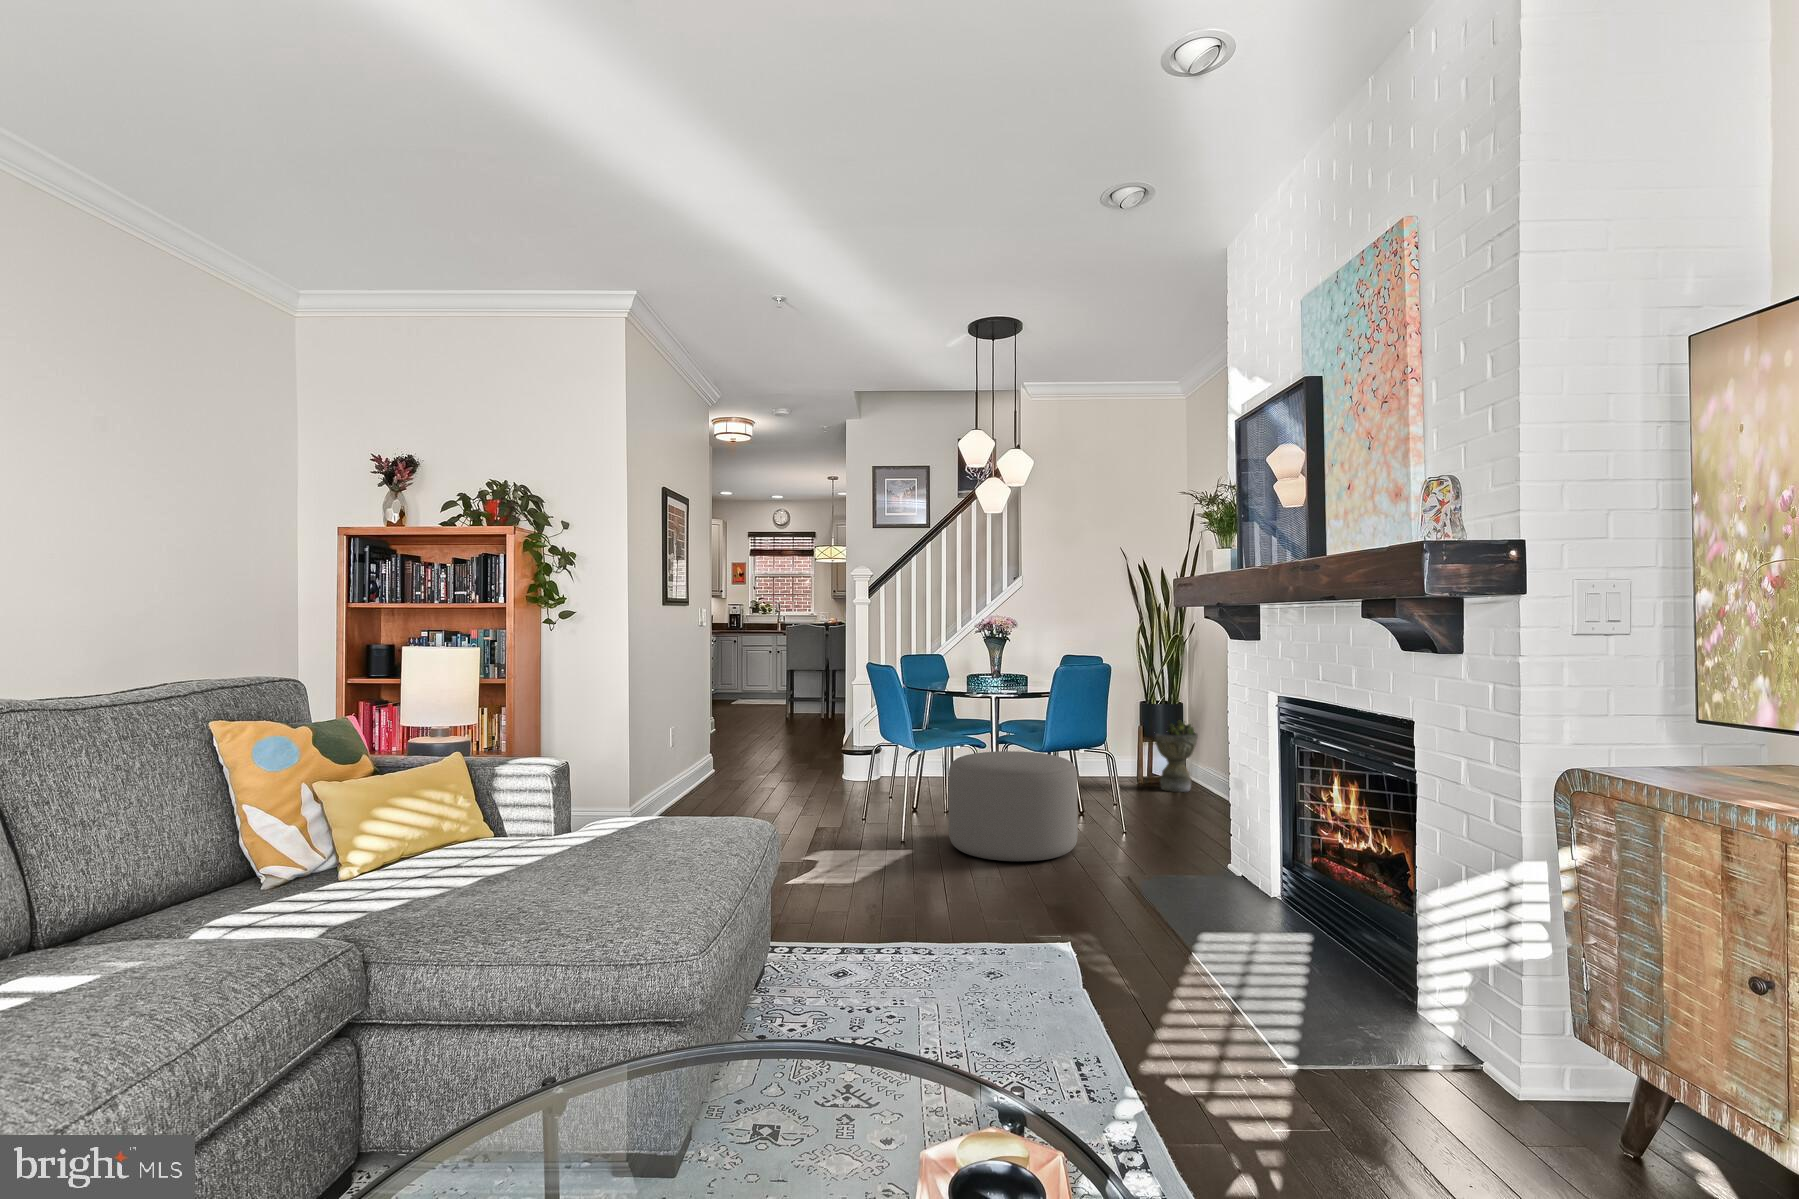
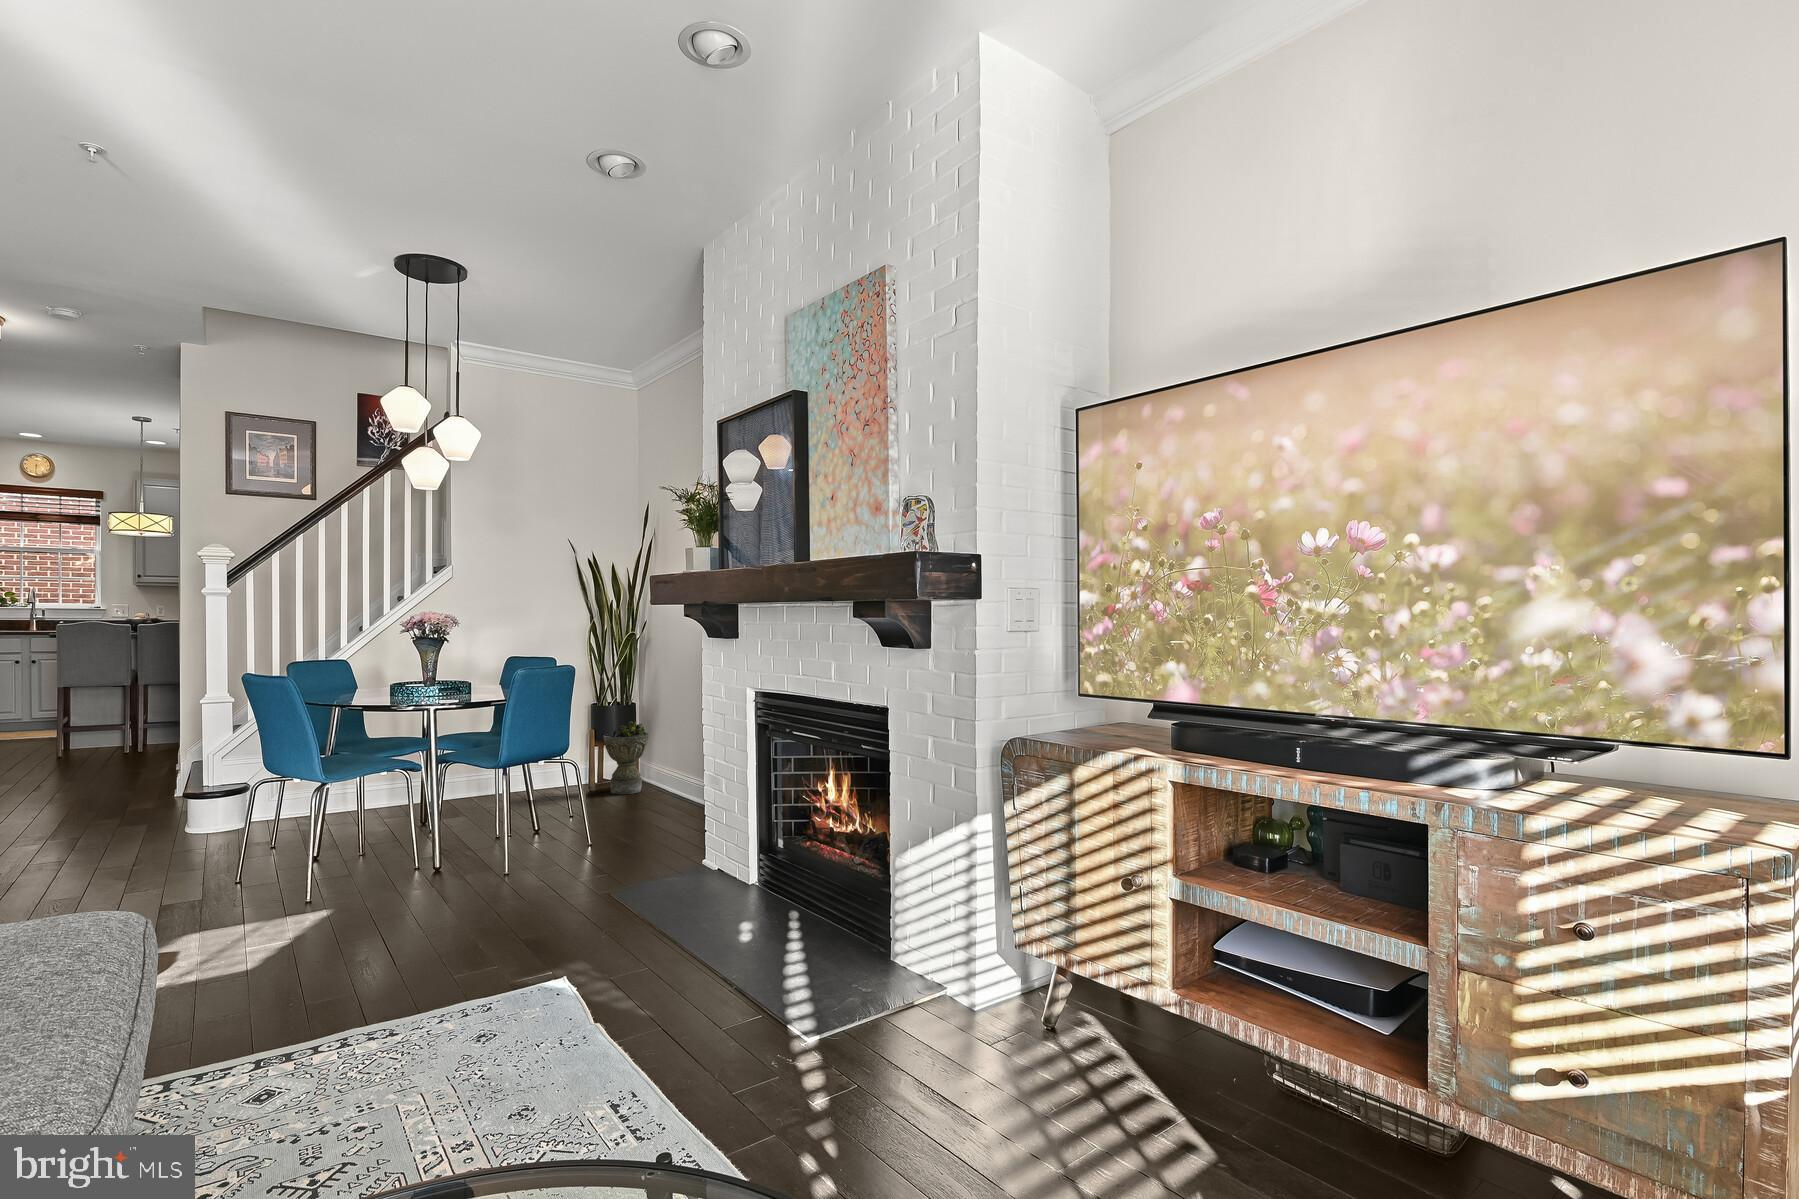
ottoman: present [949,751,1078,861] -> none [380,771,541,901]

